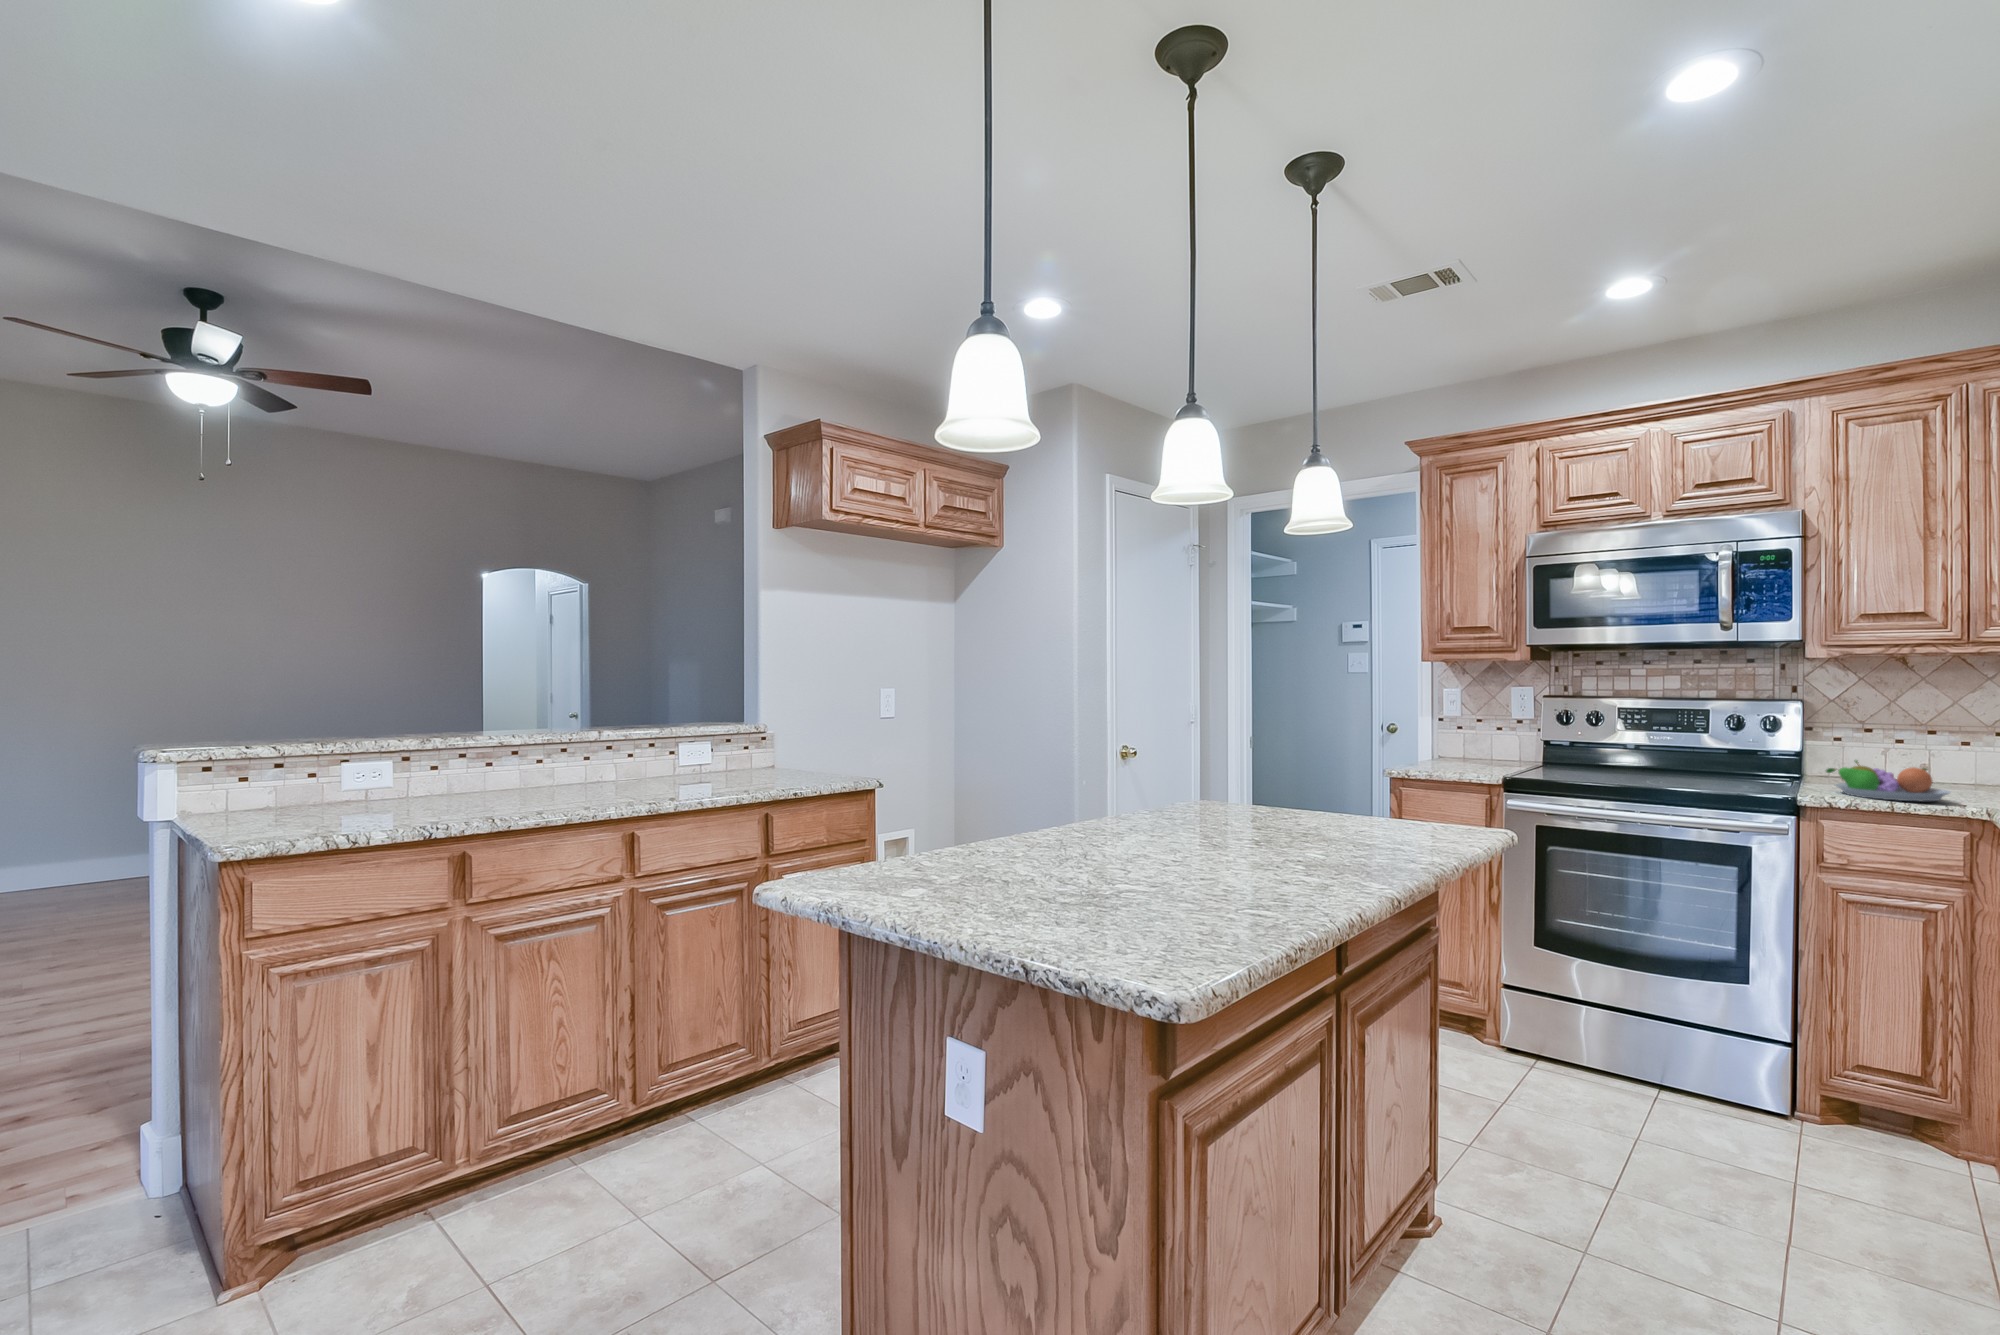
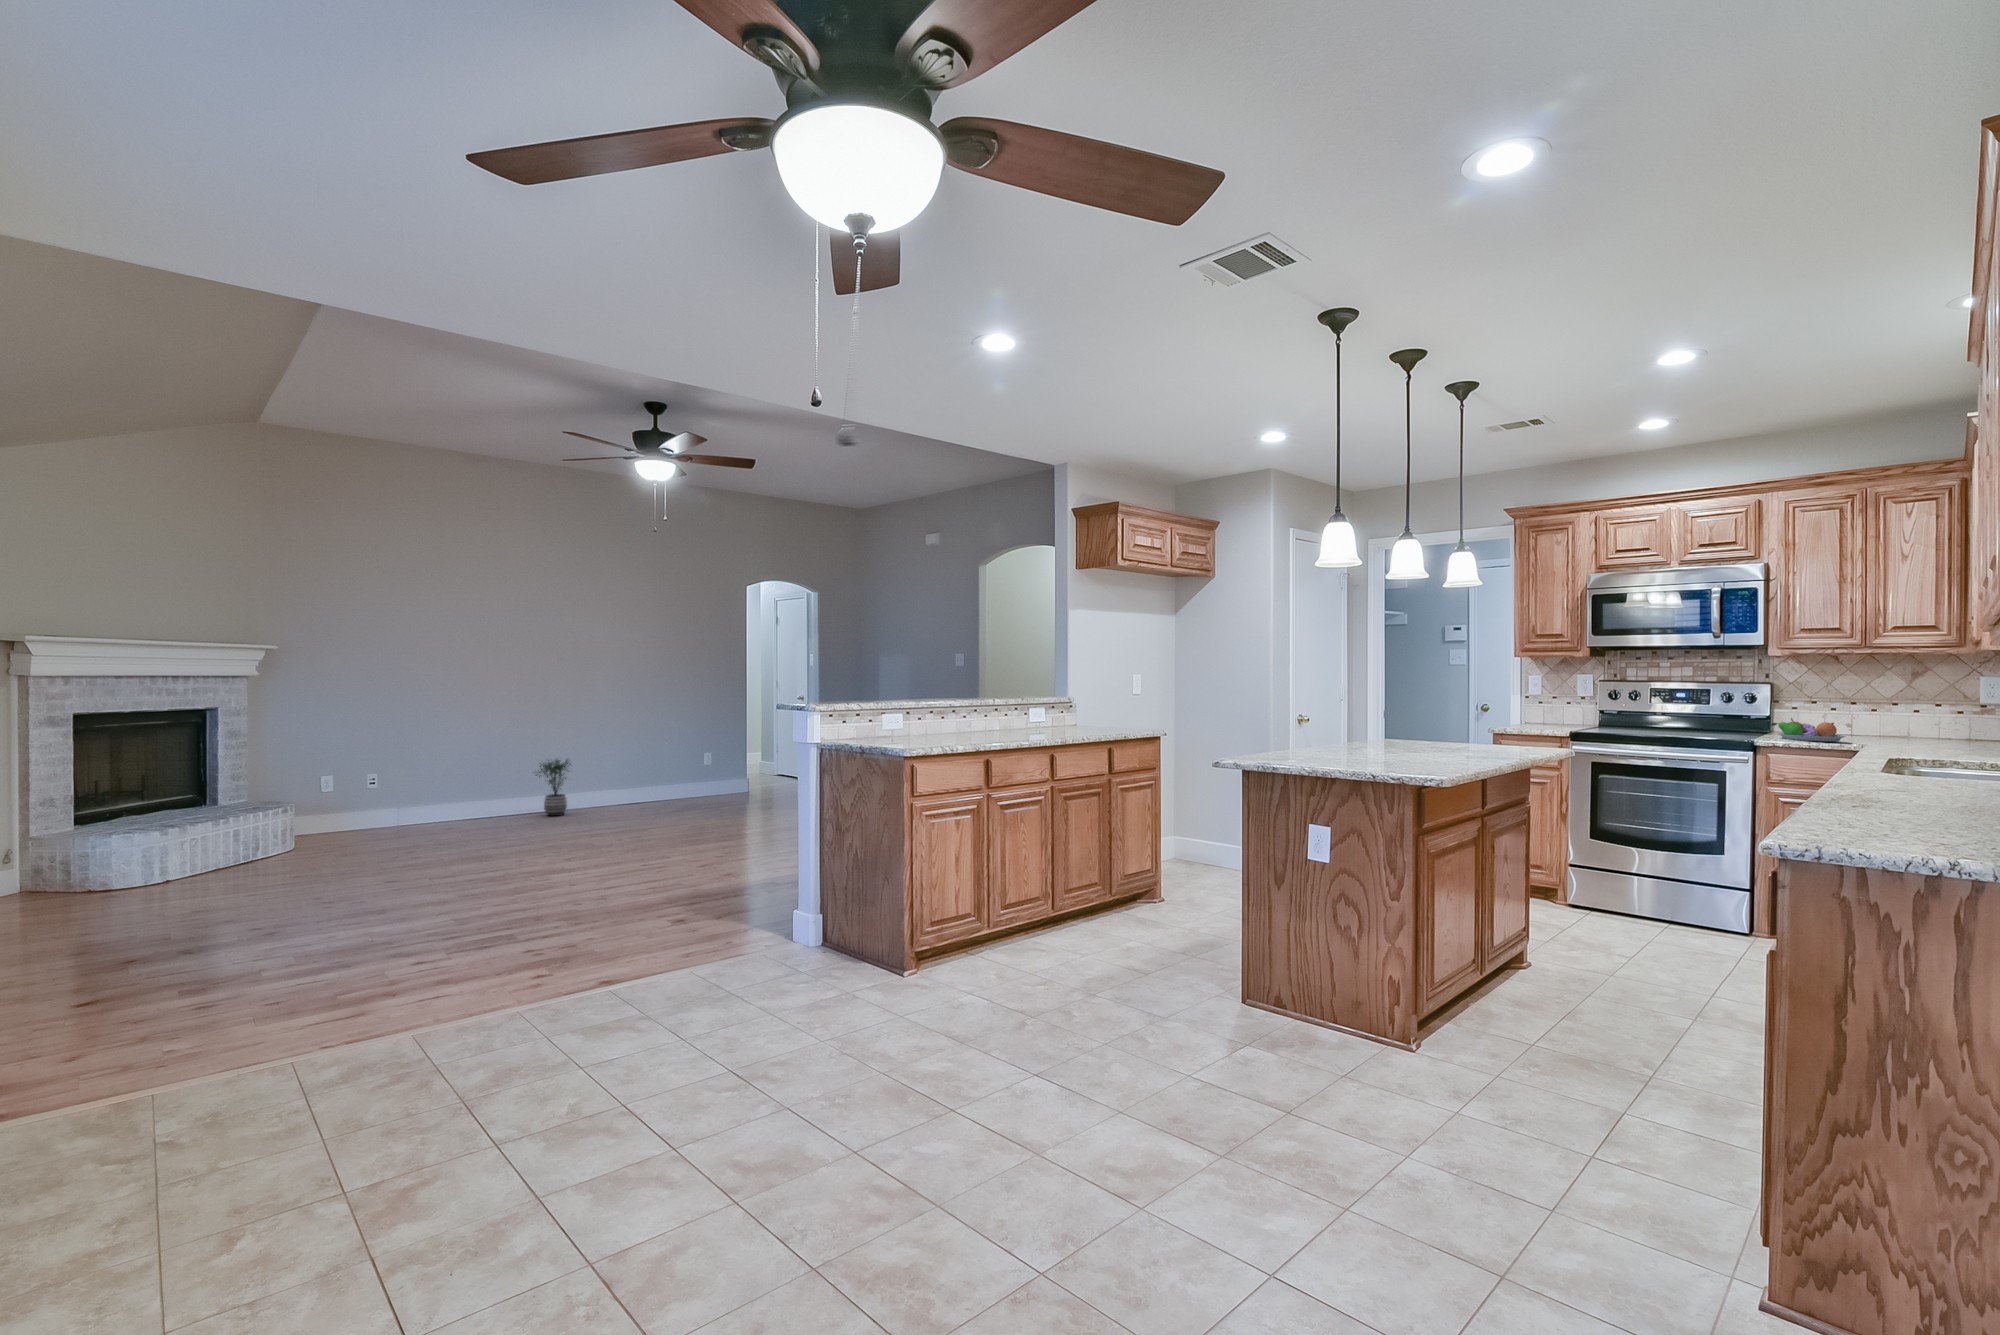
potted plant: none [35,806,119,894] -> present [534,758,571,816]

